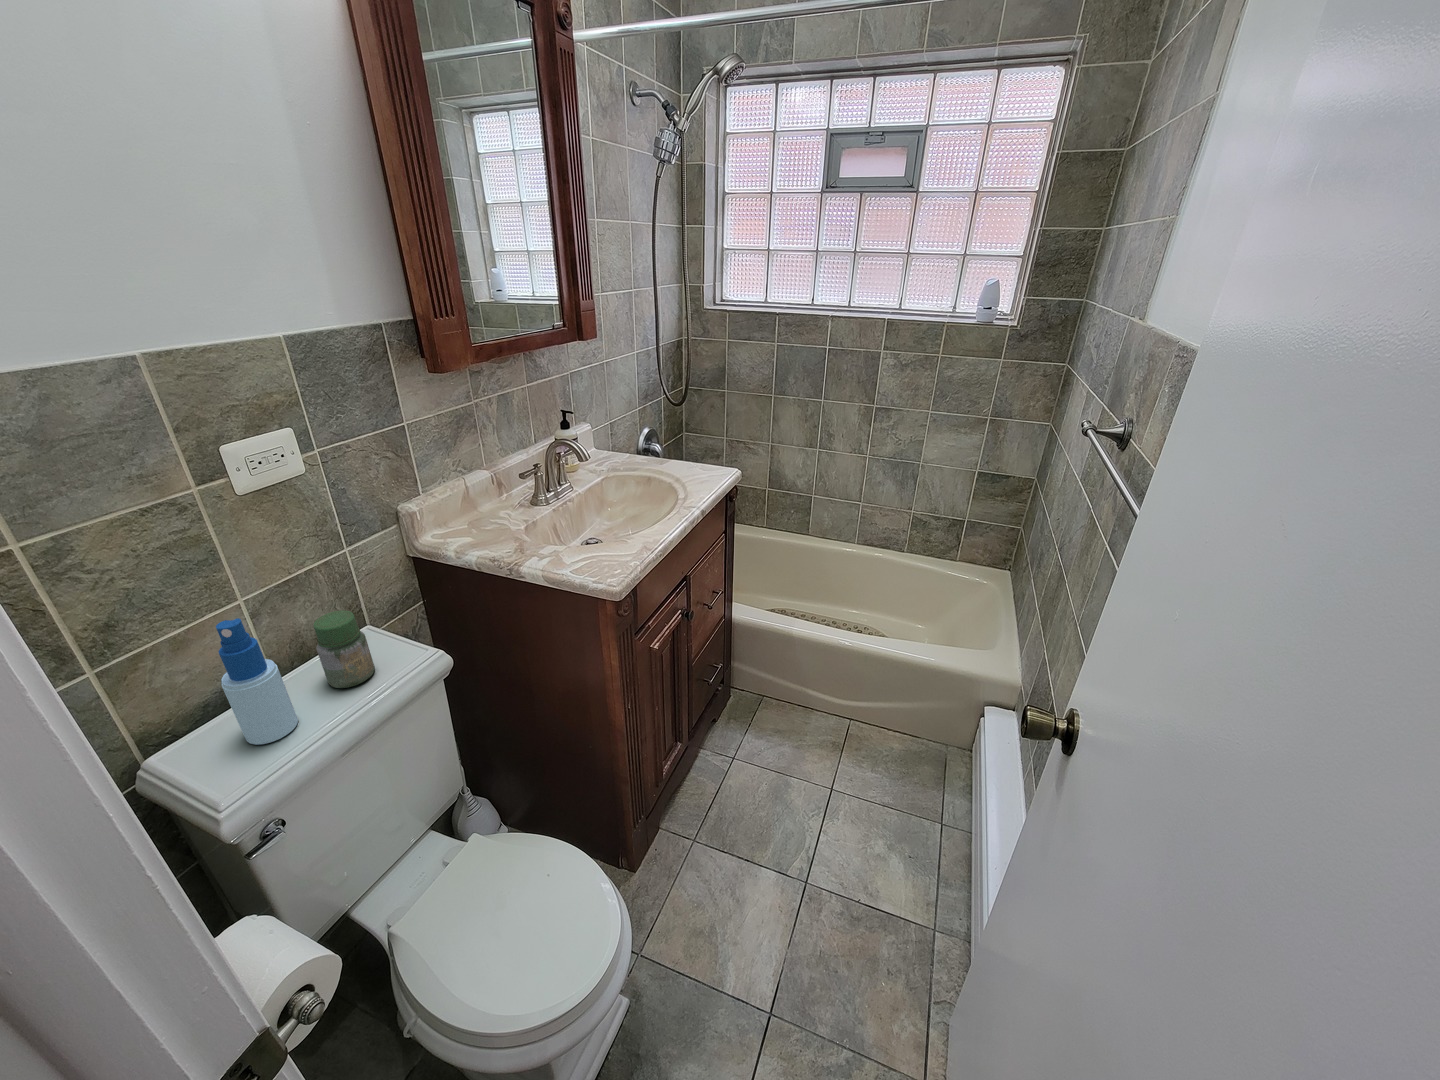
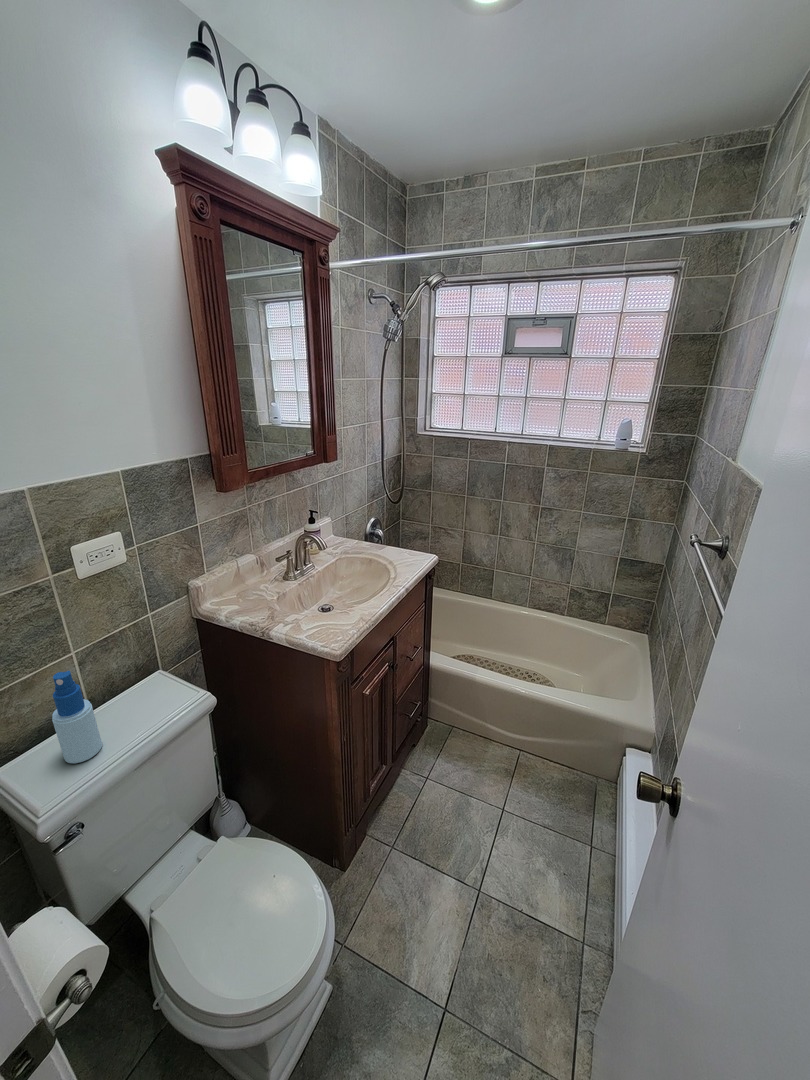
jar: present [313,610,375,688] -> none [120,663,160,720]

